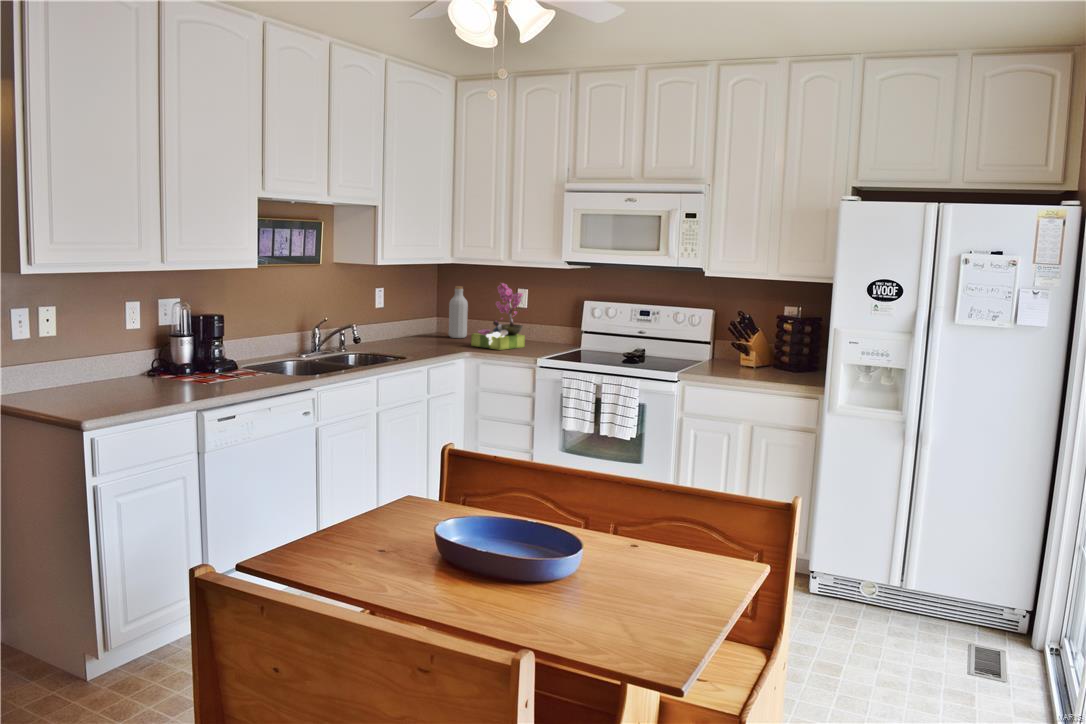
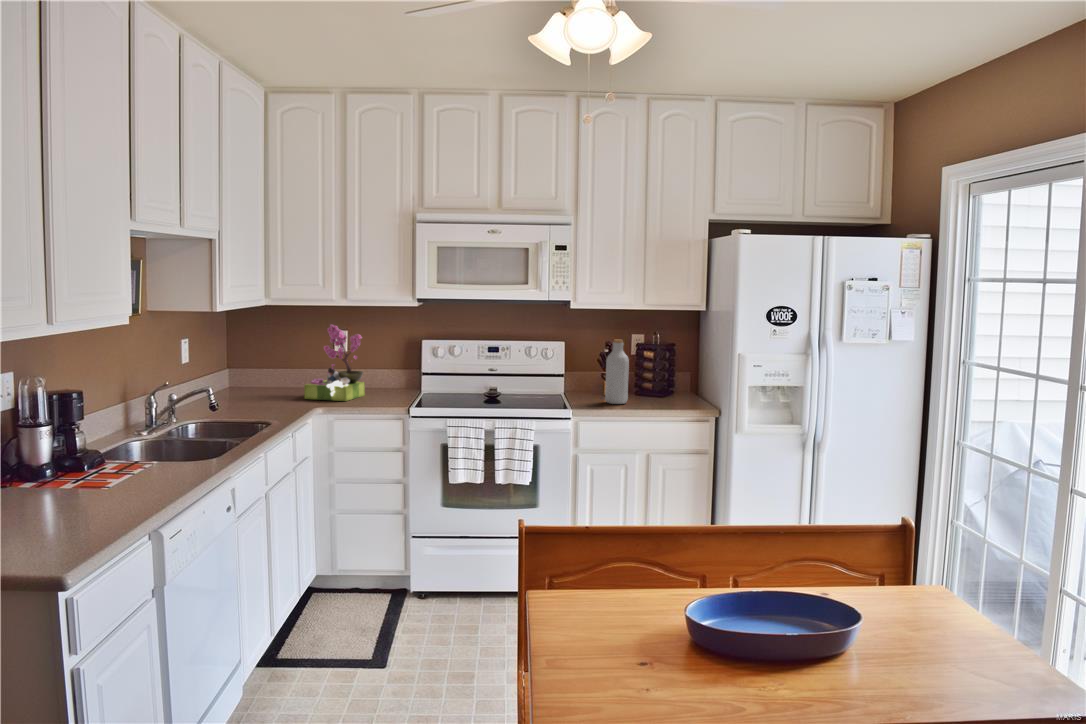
bottle: present [449,286,468,338] -> present [605,340,629,404]

